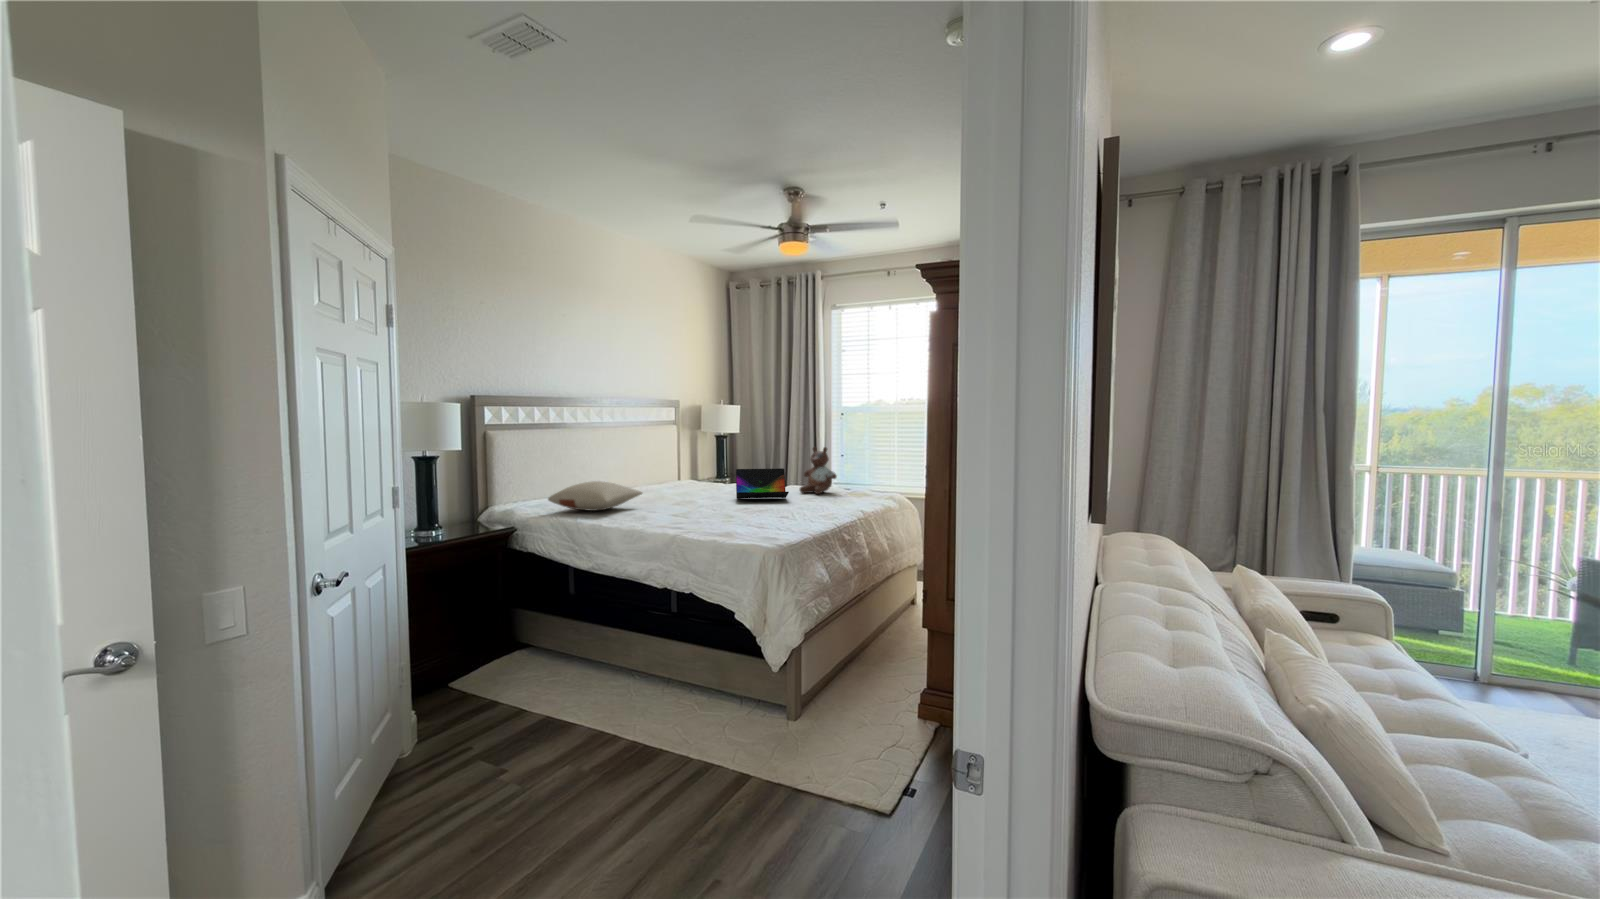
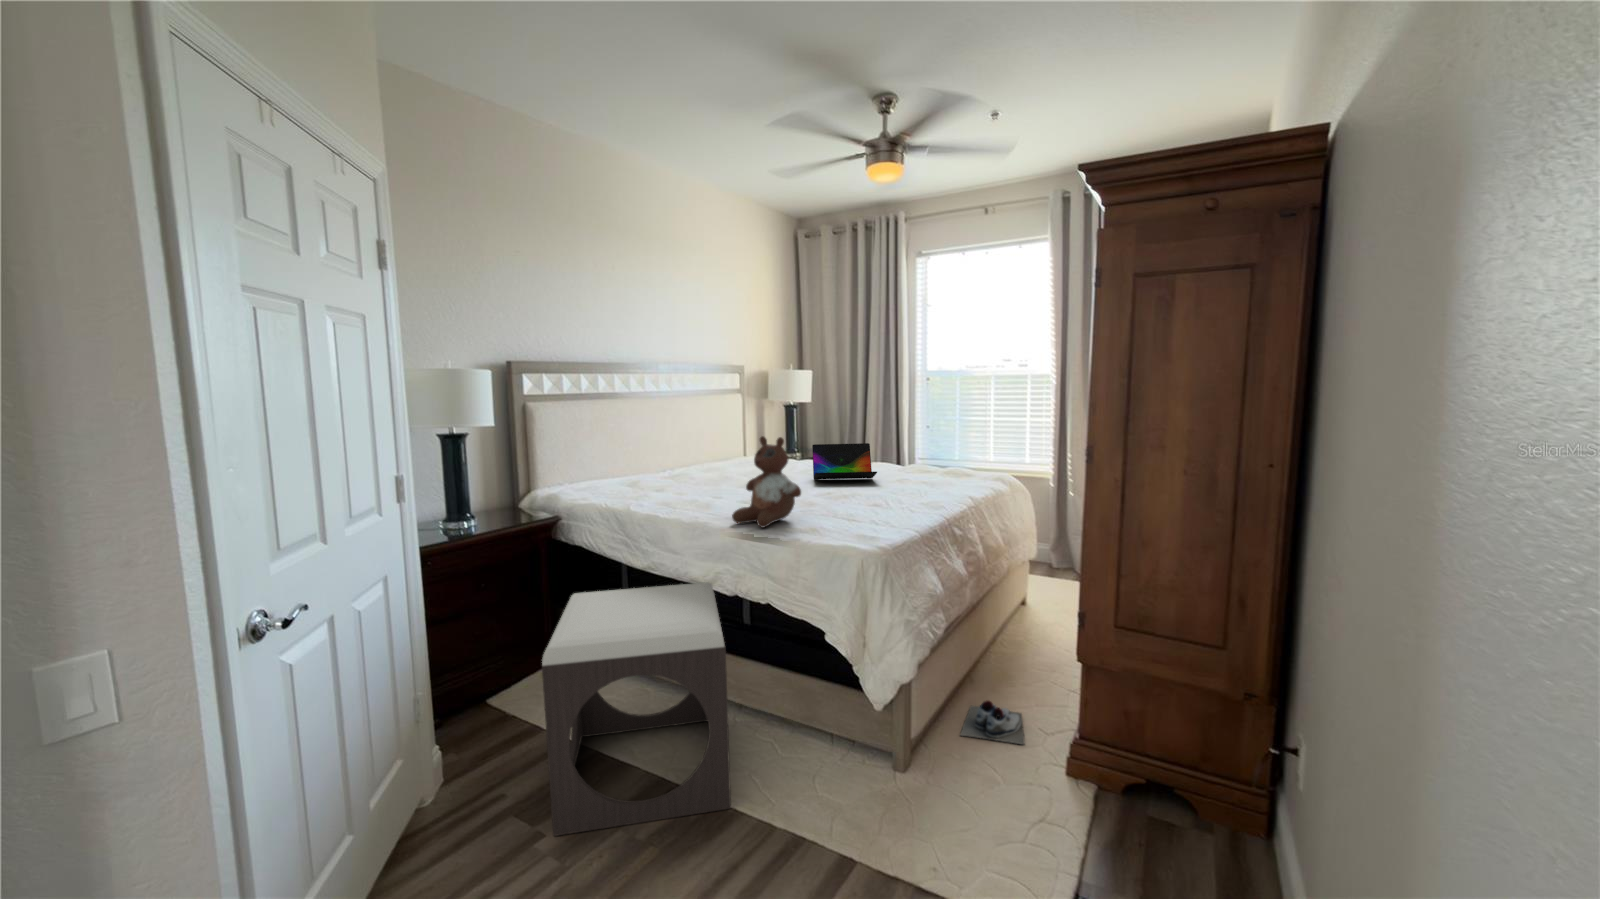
stuffed bear: present [800,447,837,494] -> present [732,436,801,528]
pillow: present [548,481,642,511] -> none [595,461,705,495]
footstool: none [511,577,658,771] -> present [542,582,731,836]
shoe: none [842,668,892,700] -> present [961,701,1024,745]

